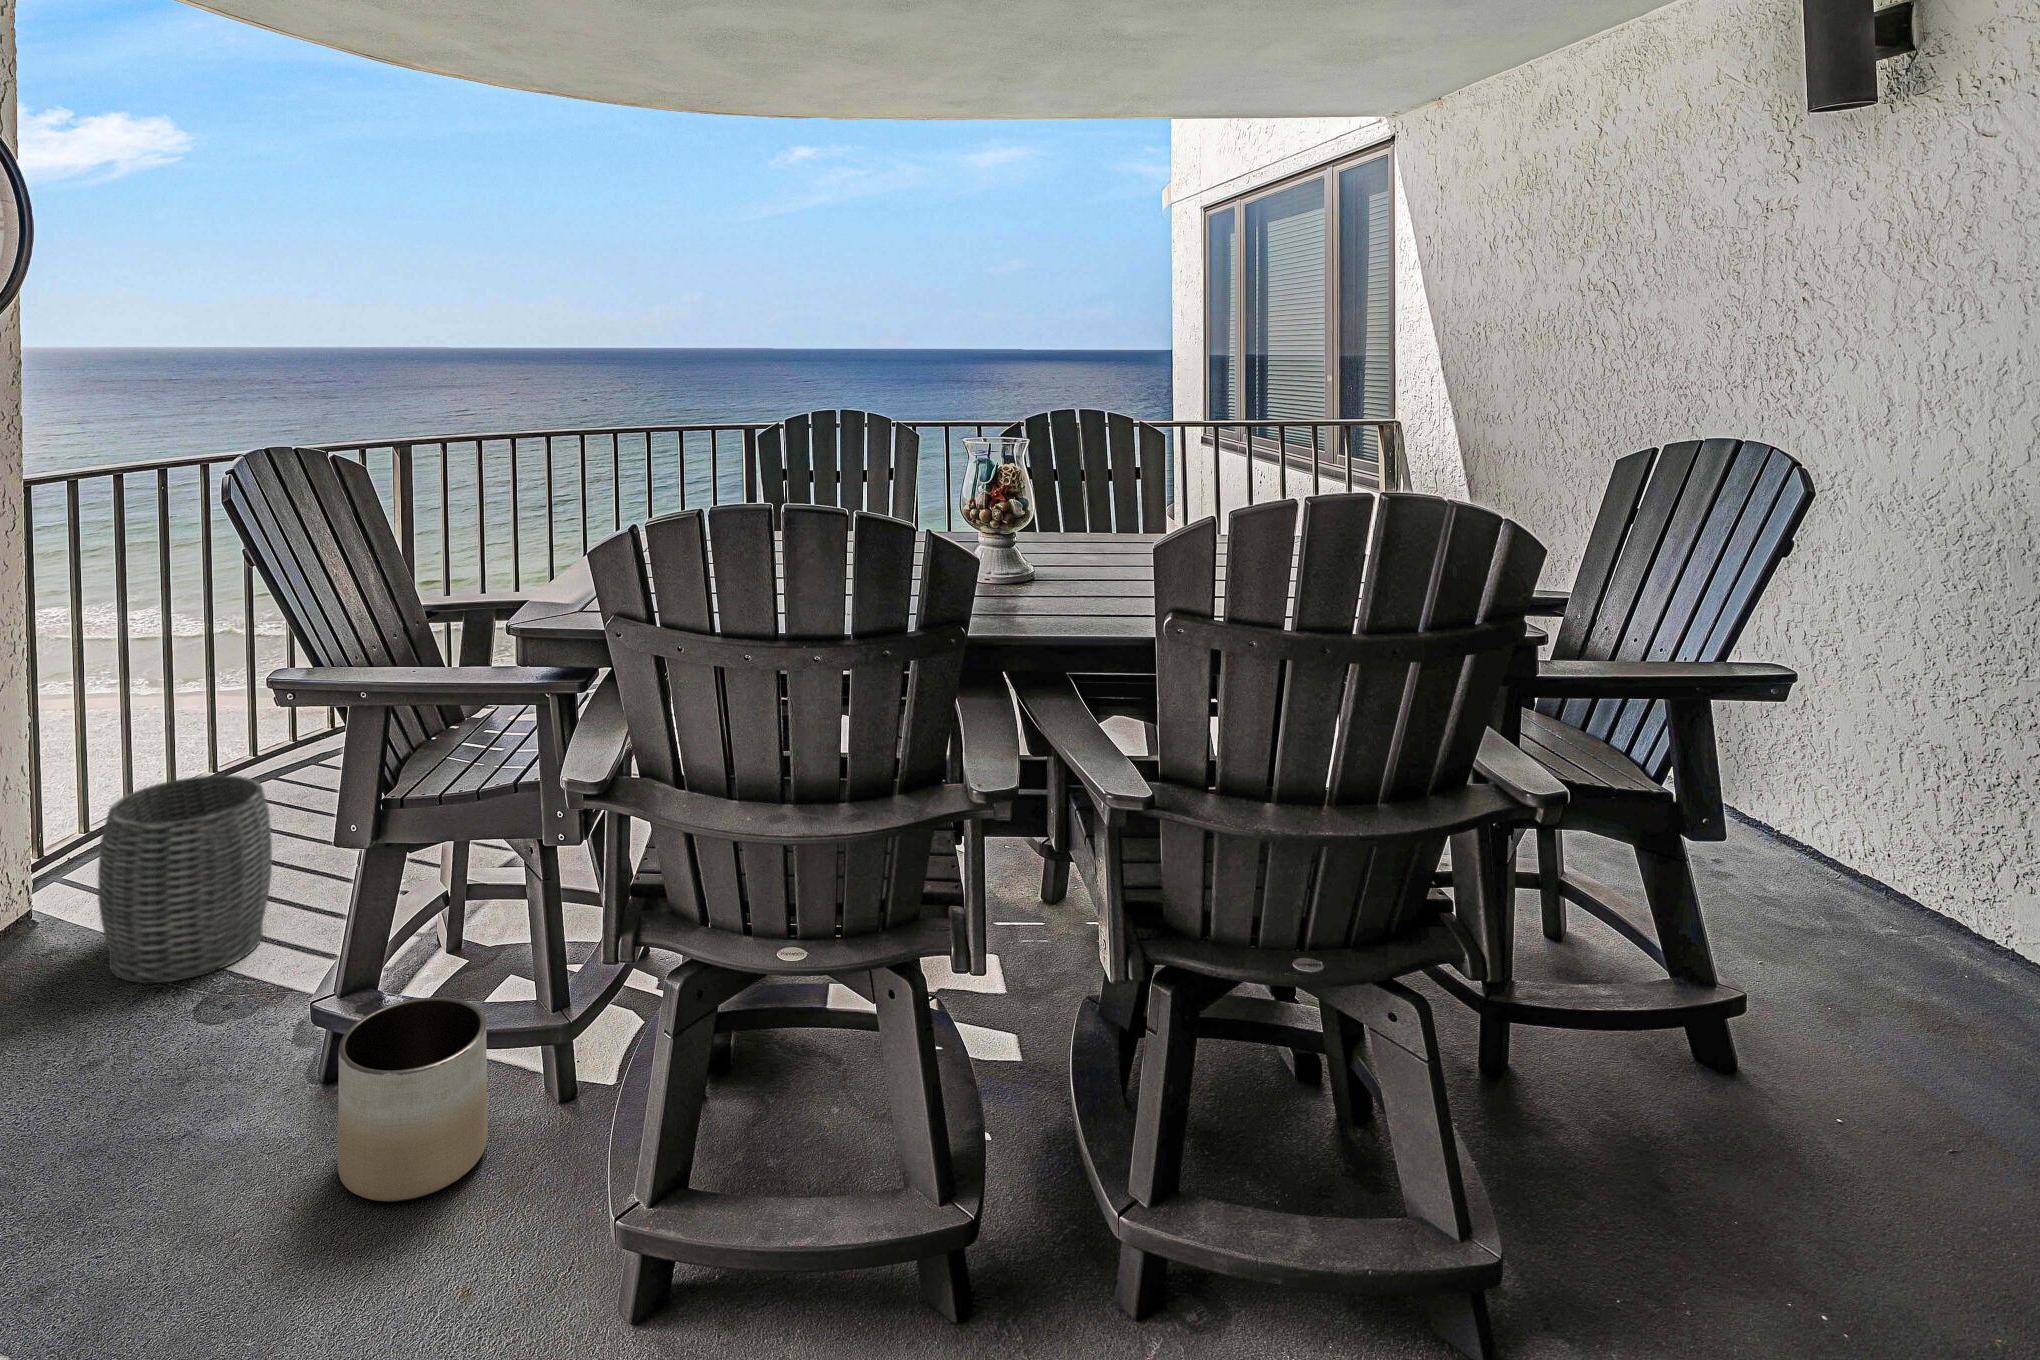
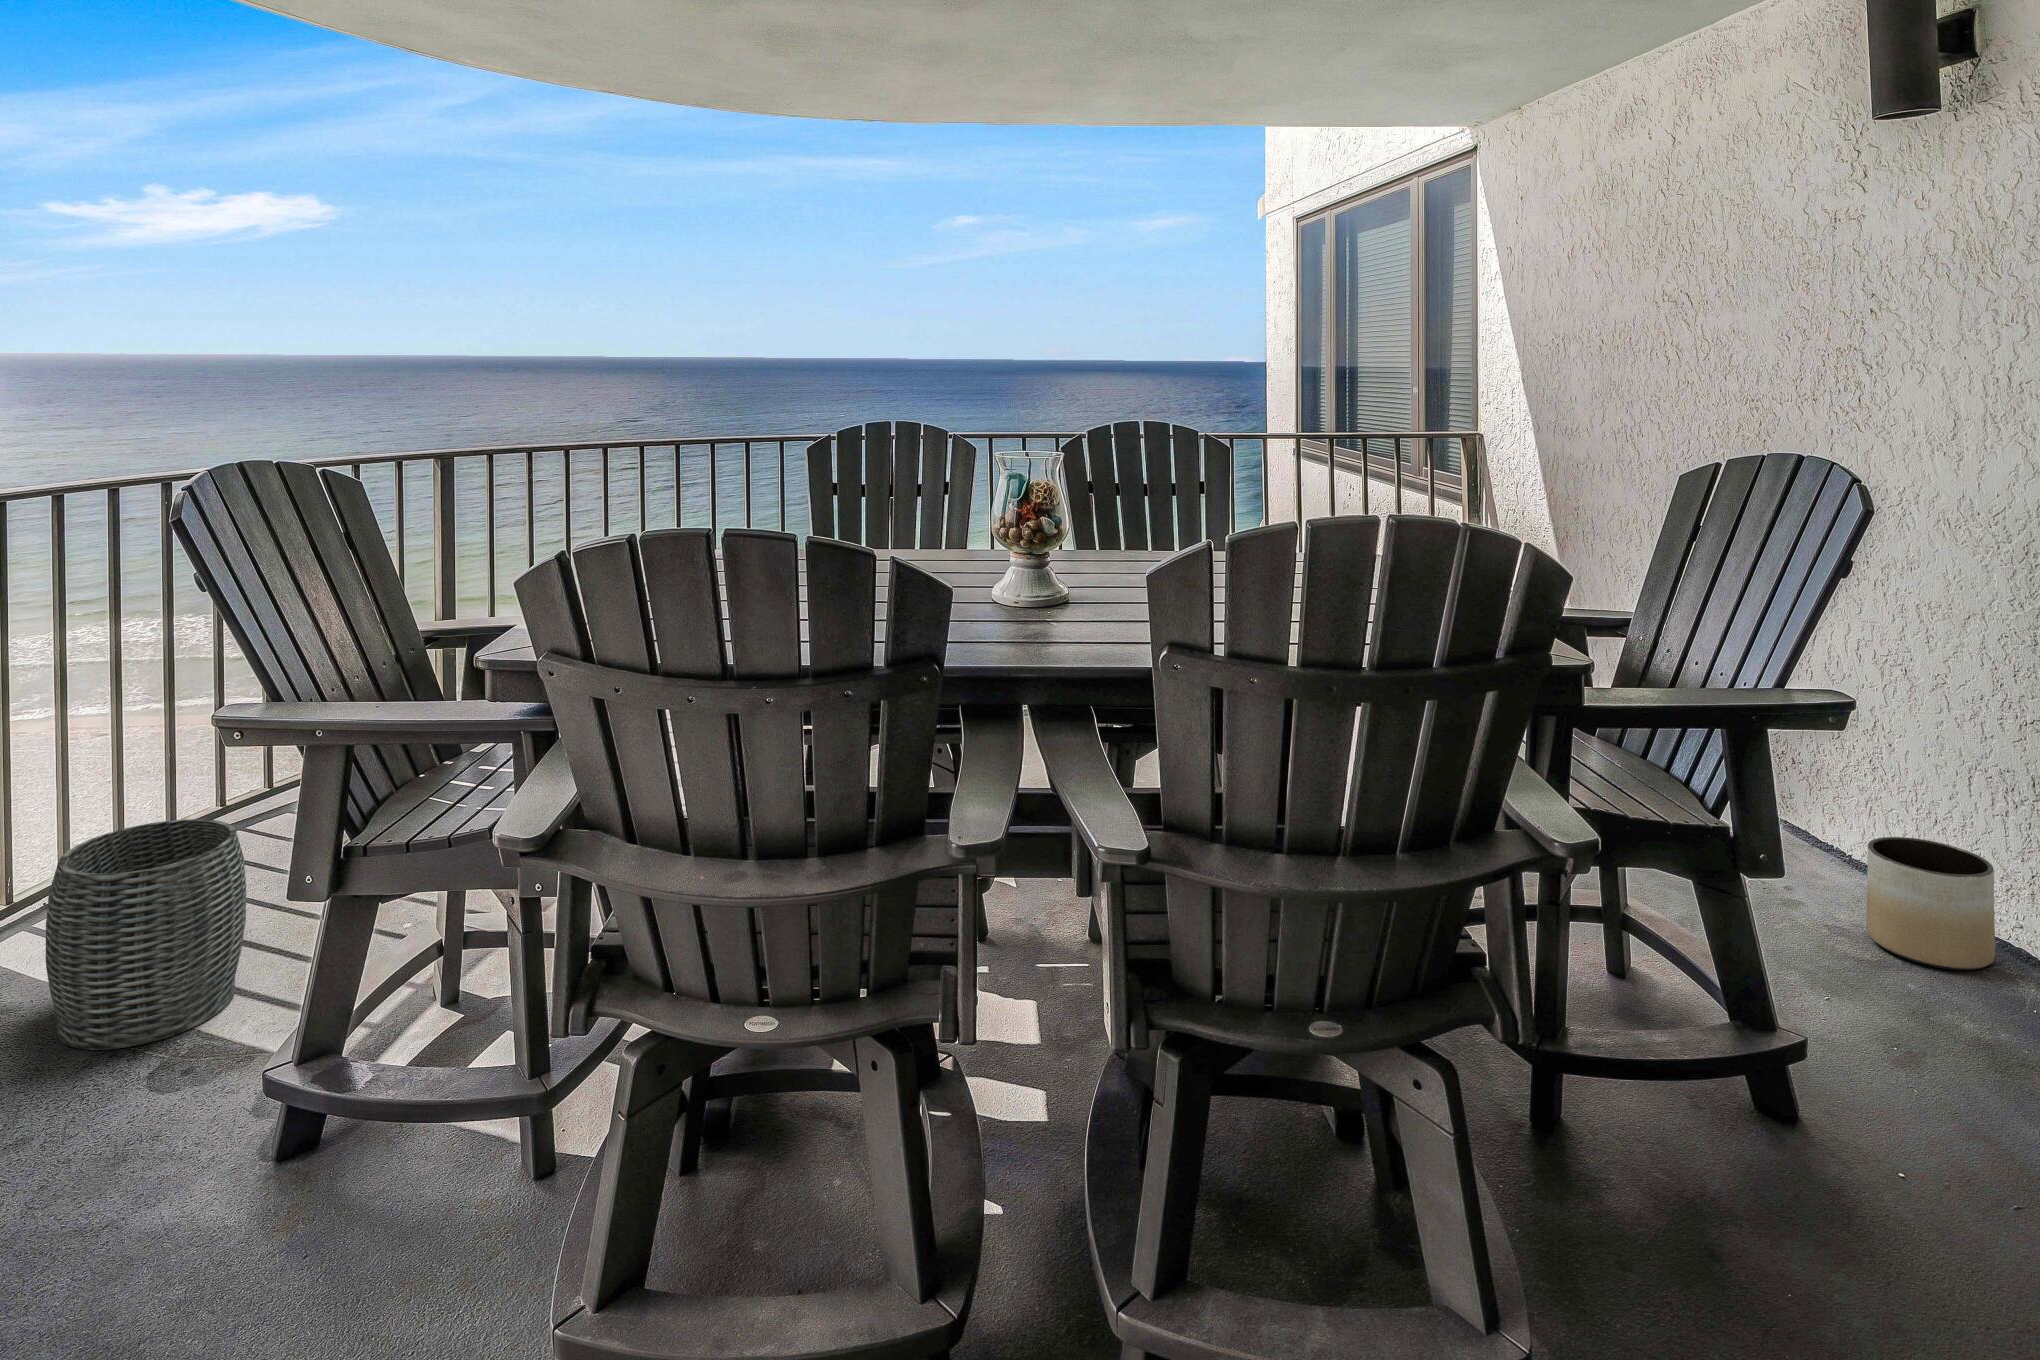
planter: present [337,997,488,1202] -> present [1866,837,1995,970]

